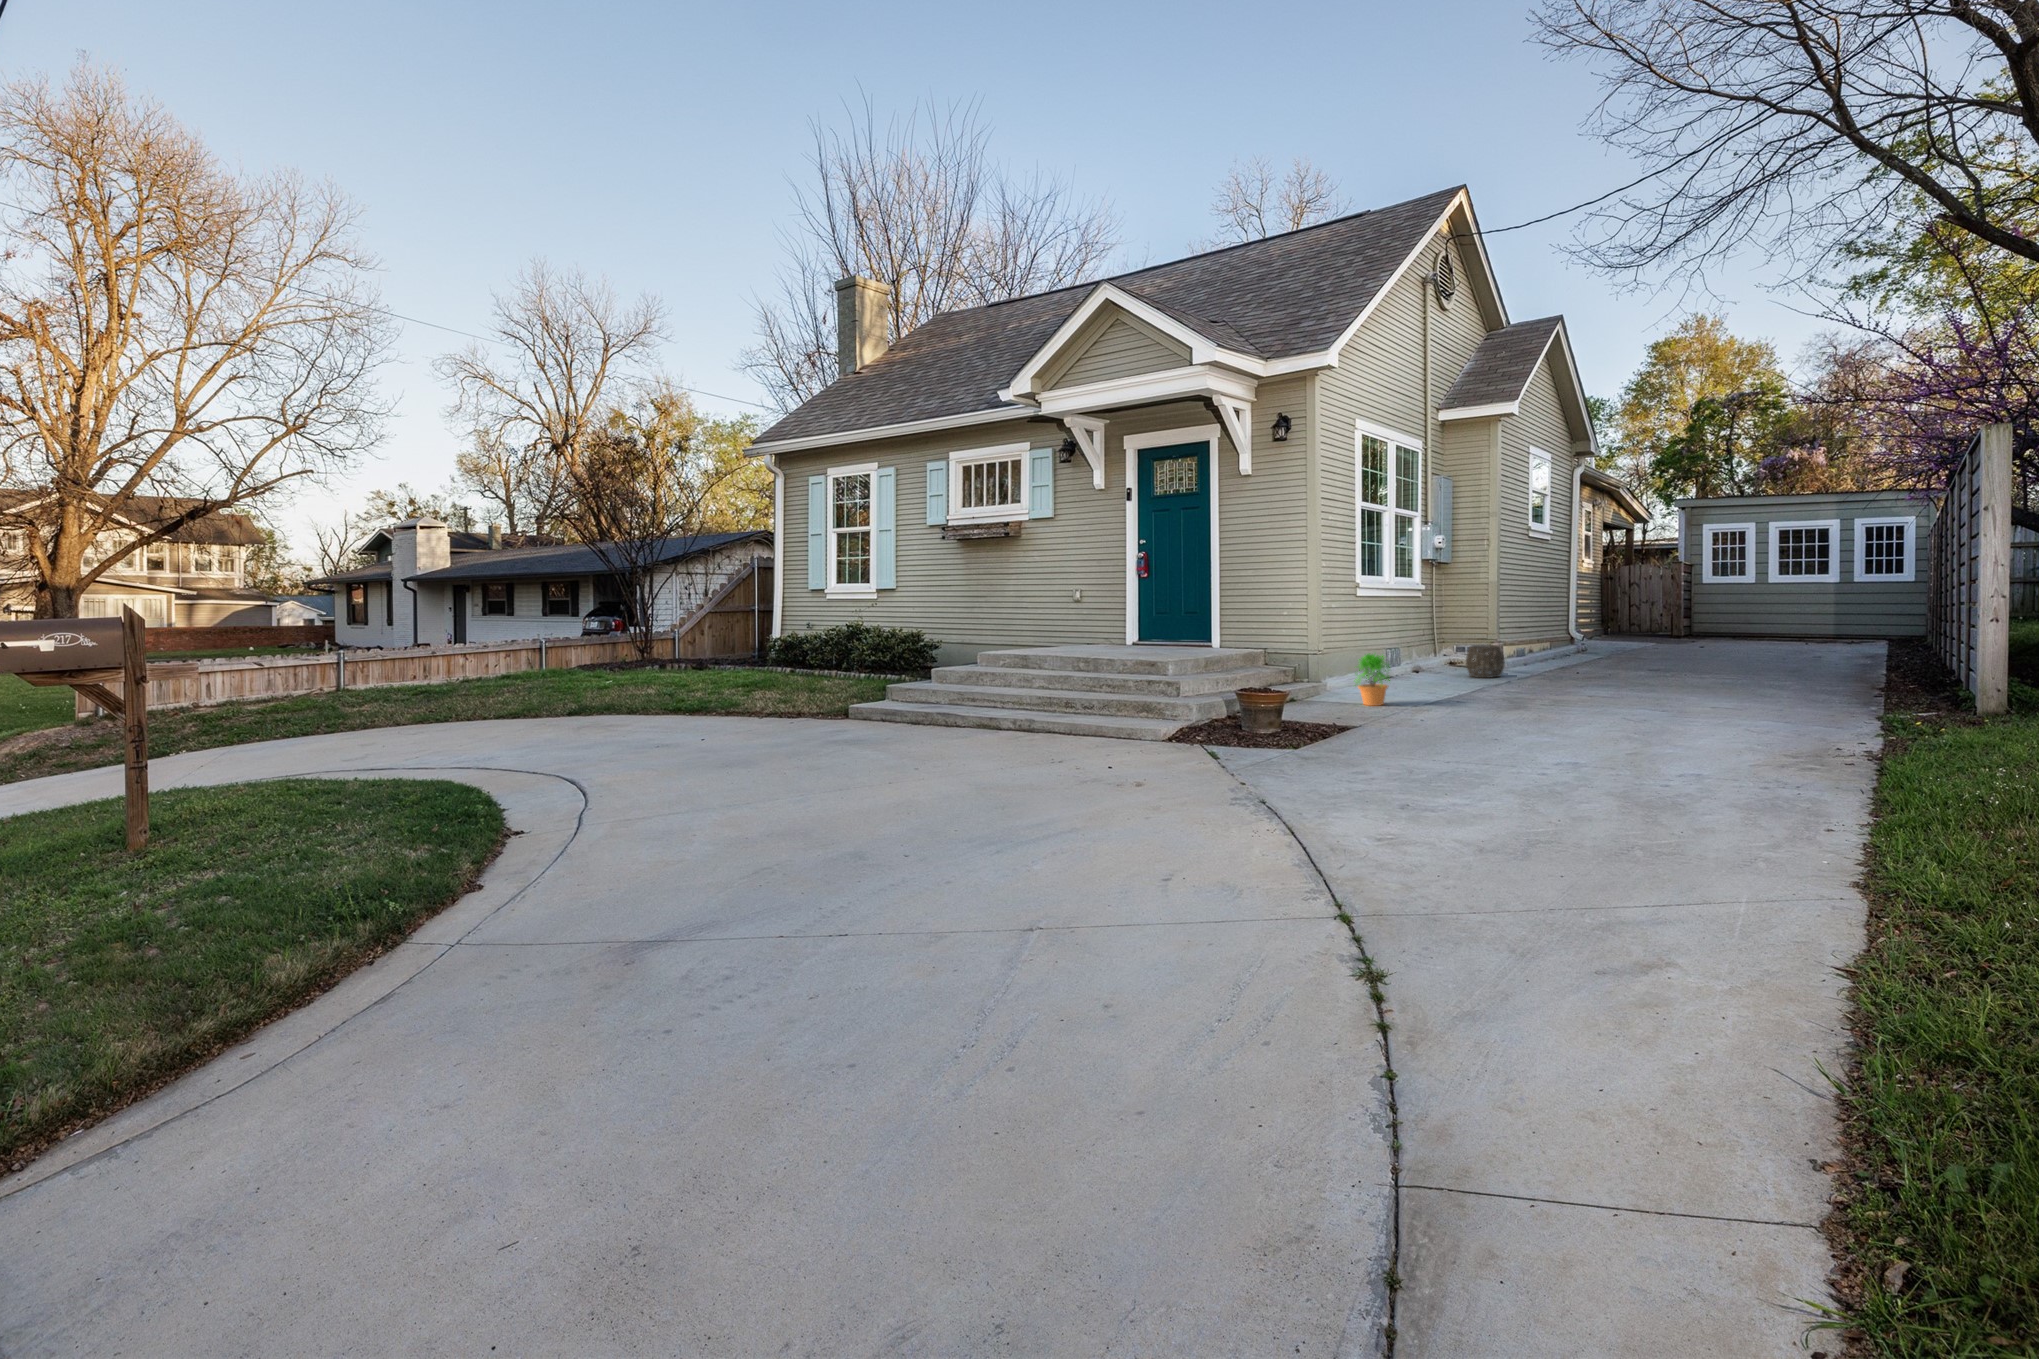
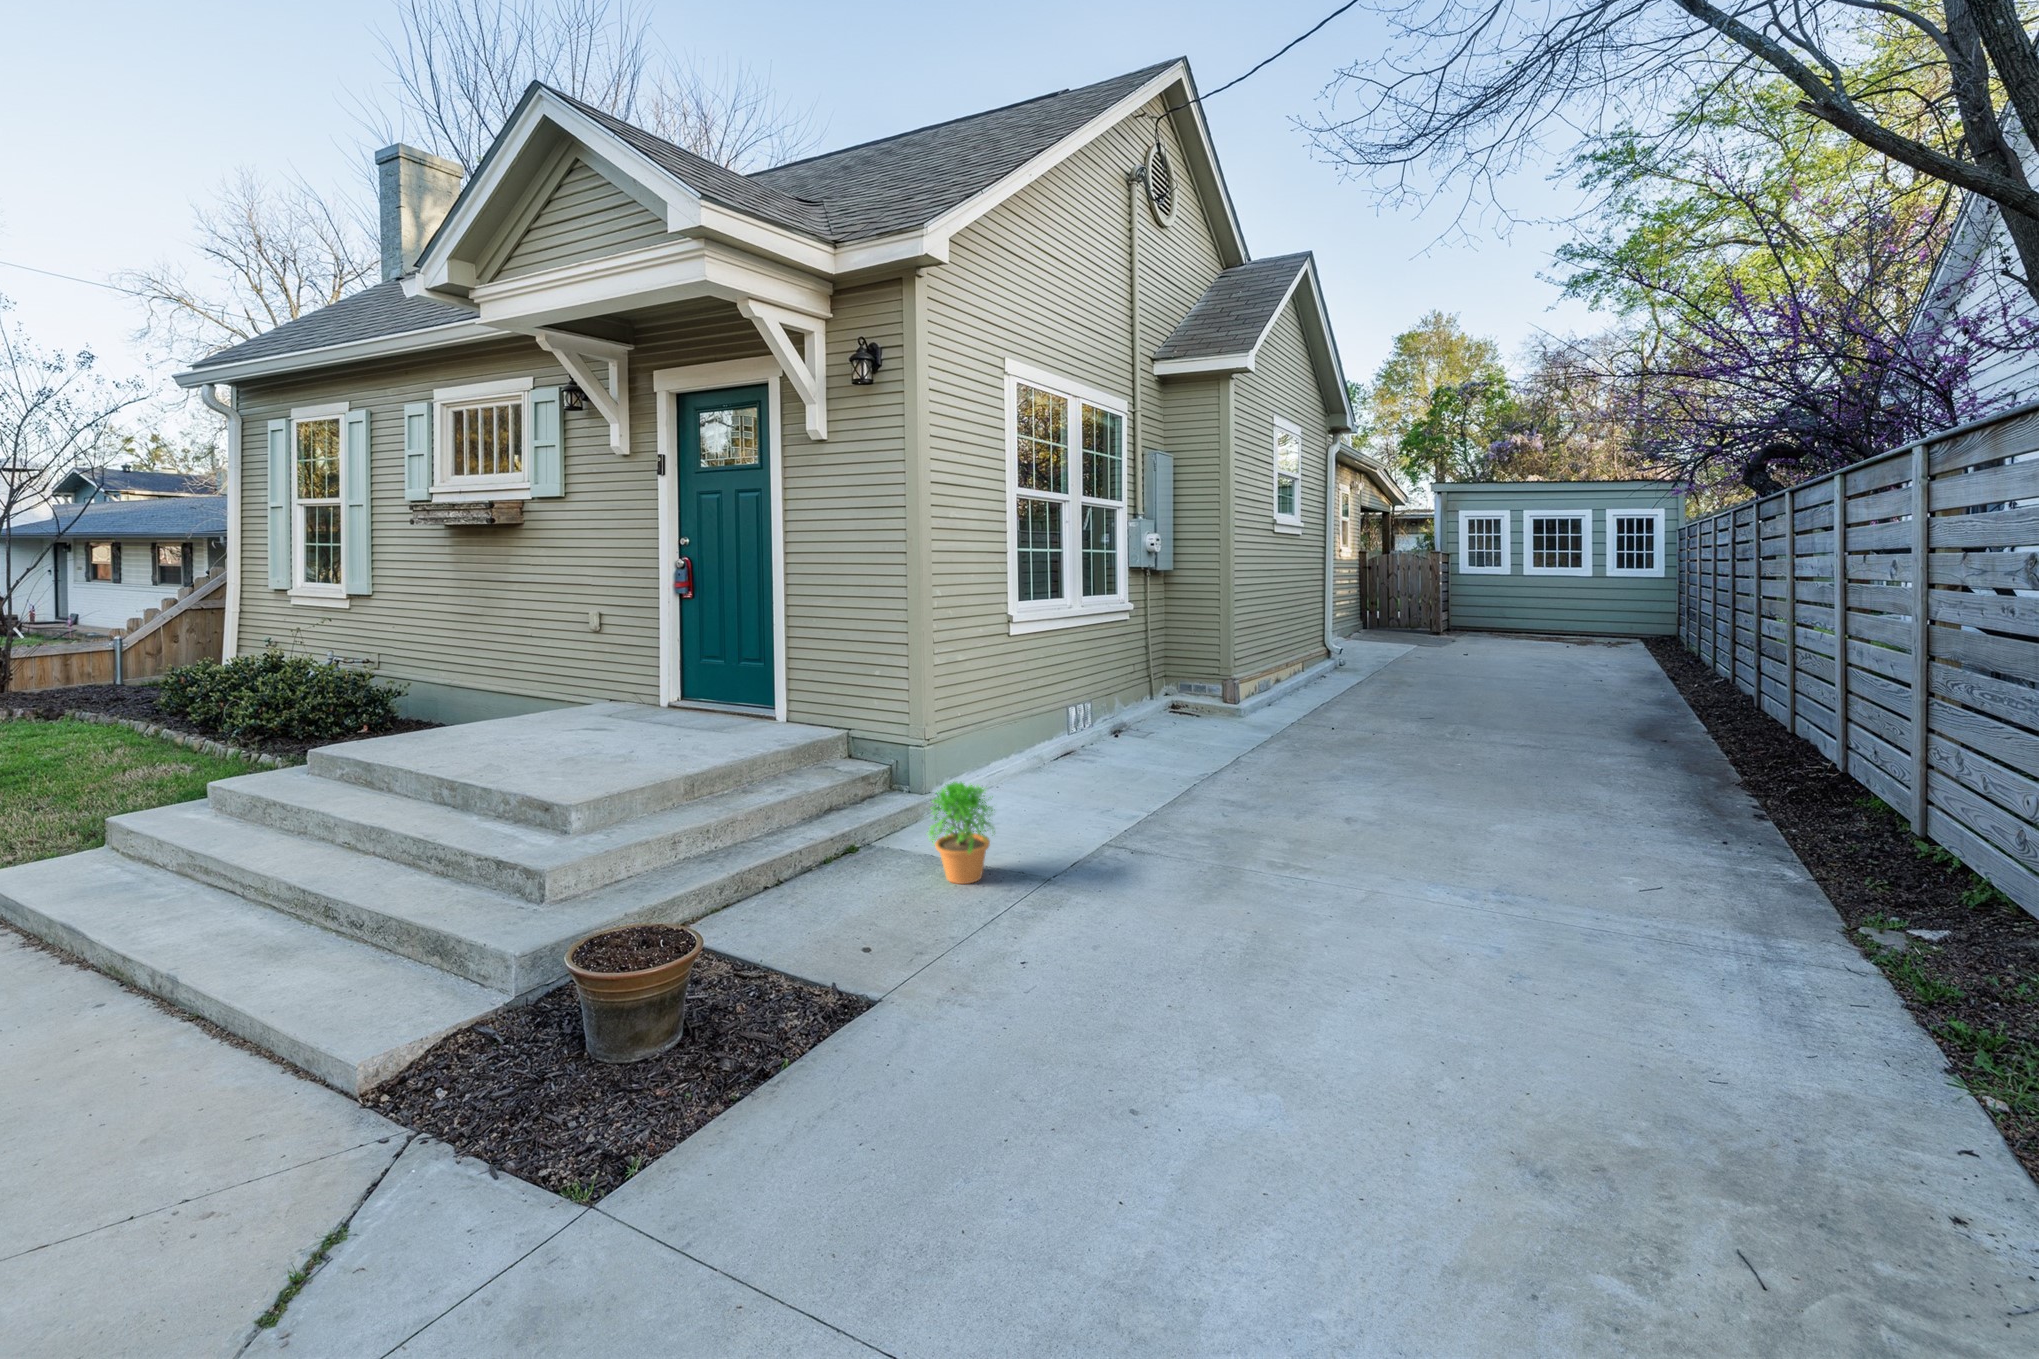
woven basket: present [1466,645,1505,678] -> none [1162,714,1220,771]

